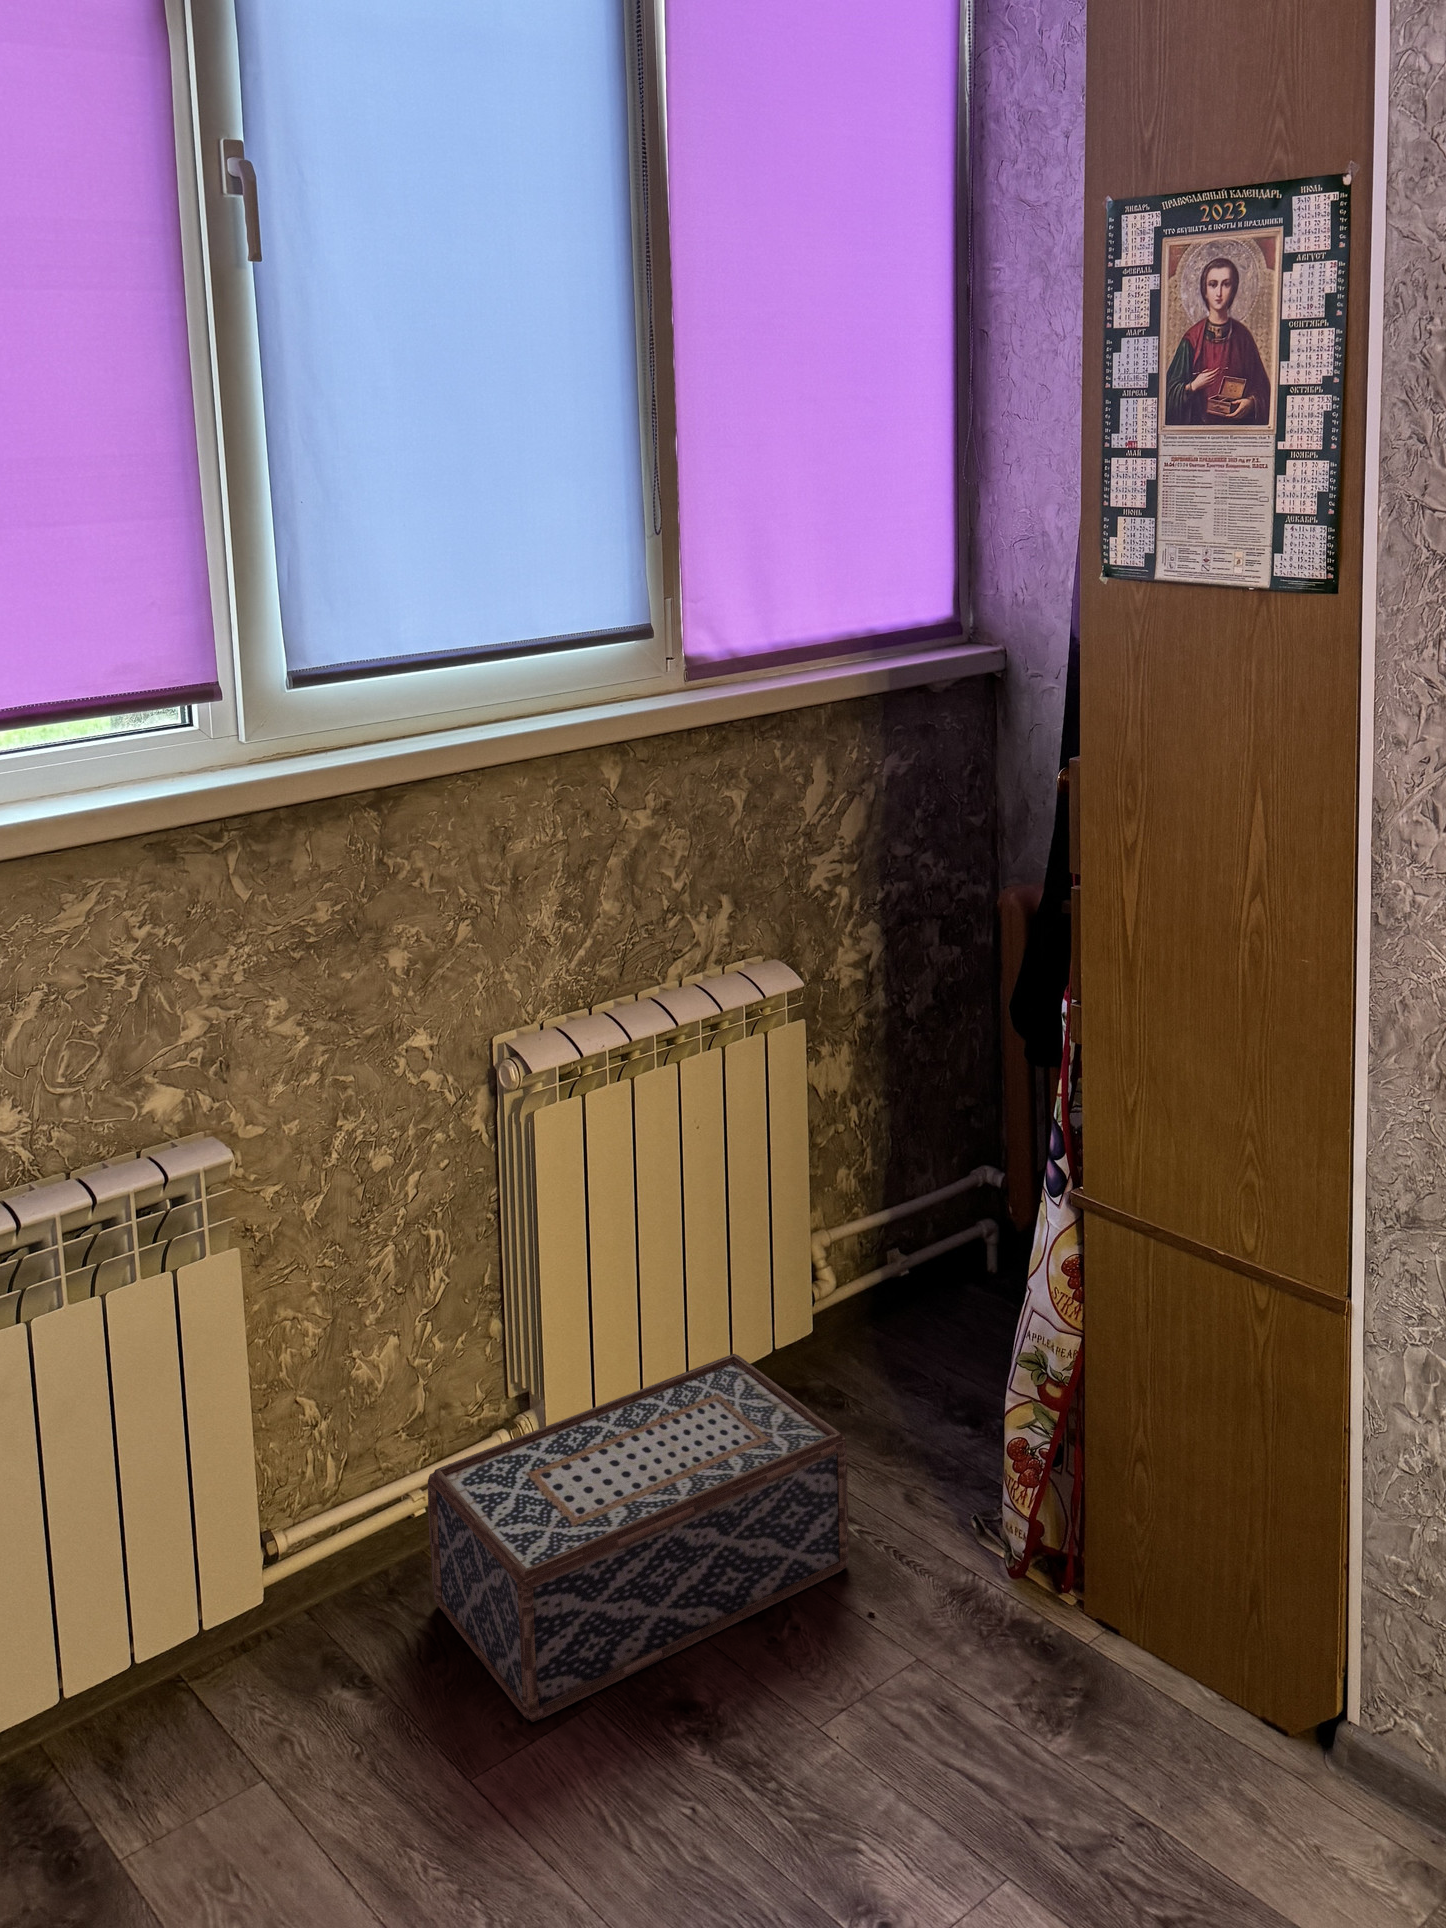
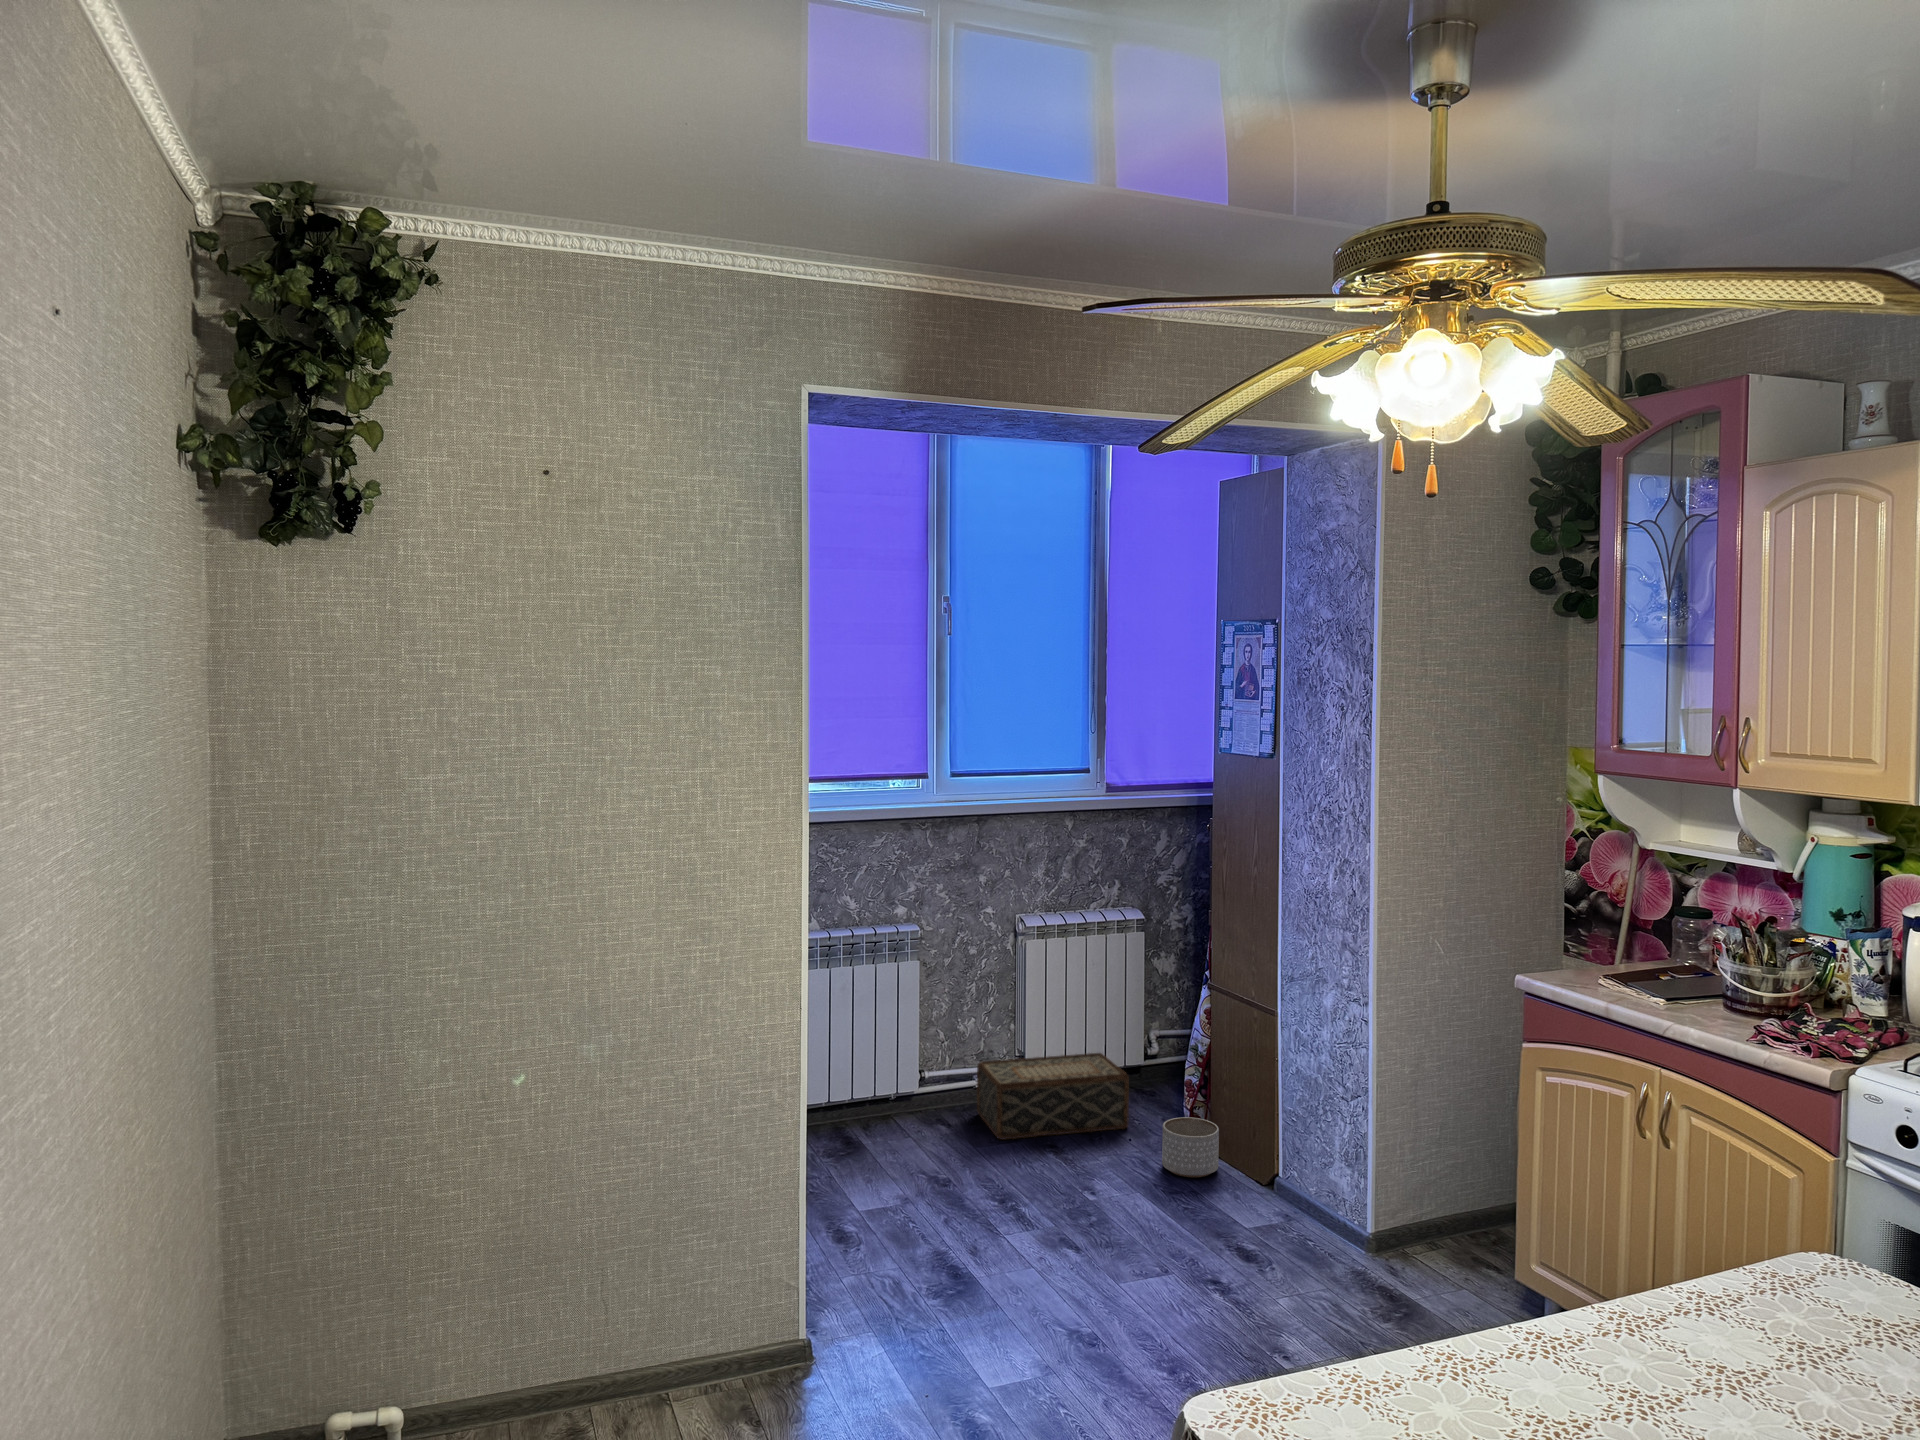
planter: none [1008,1564,1163,1766] -> present [1162,1117,1219,1177]

